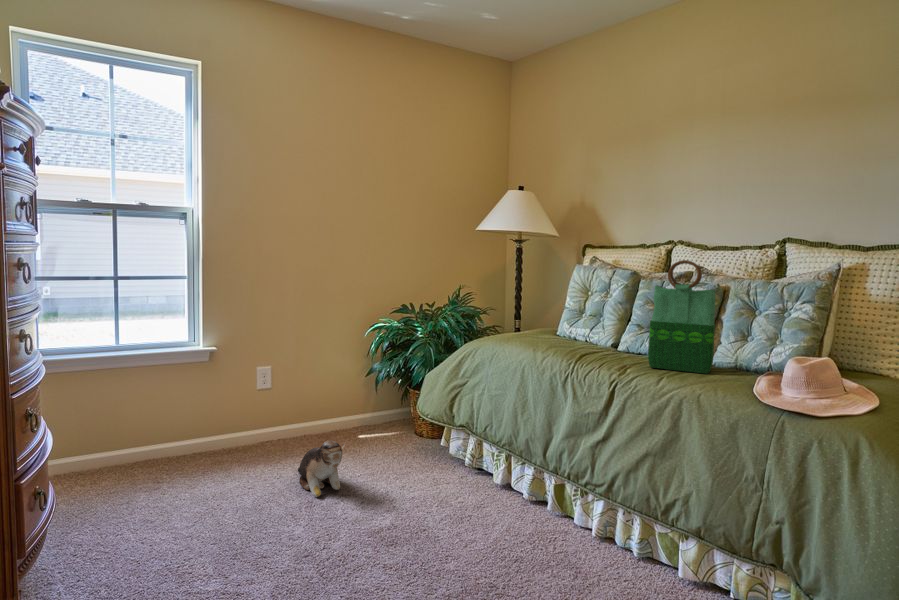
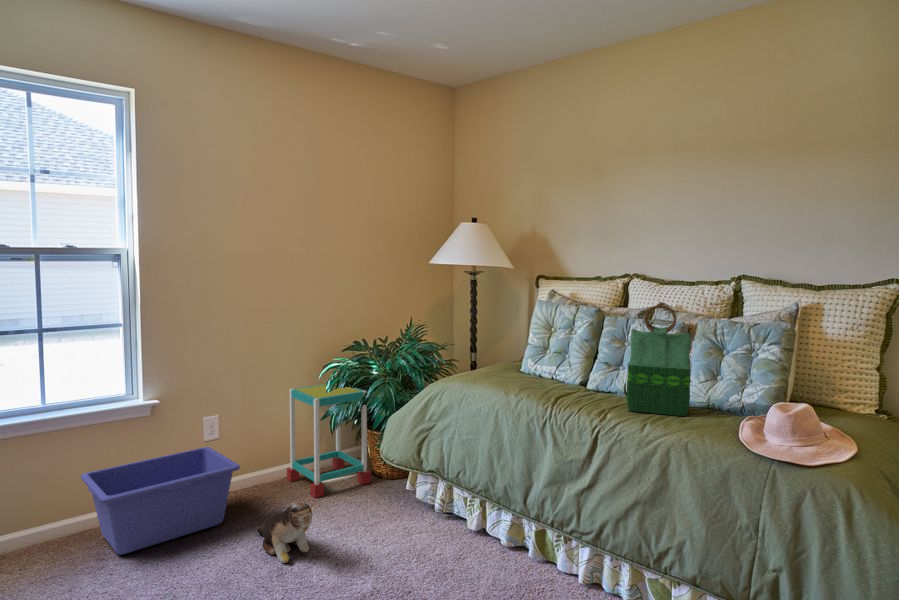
side table: none [333,343,410,449] -> present [287,384,371,498]
storage bin: none [147,394,285,479] -> present [81,447,240,555]

